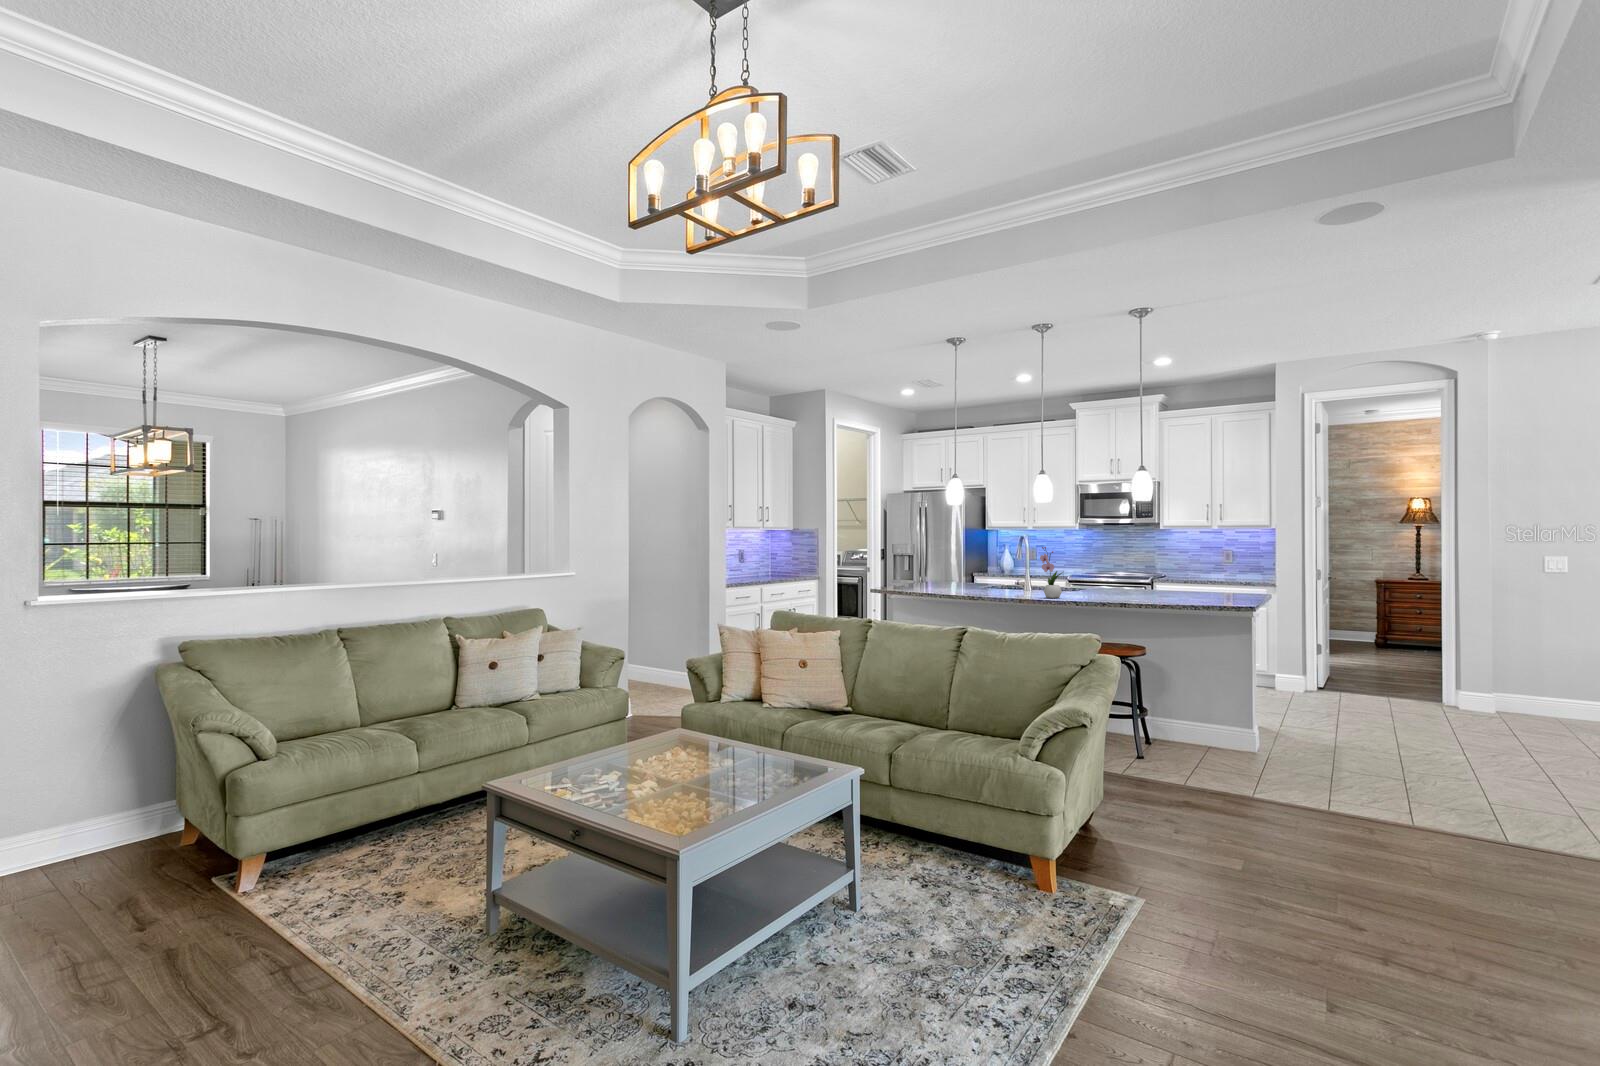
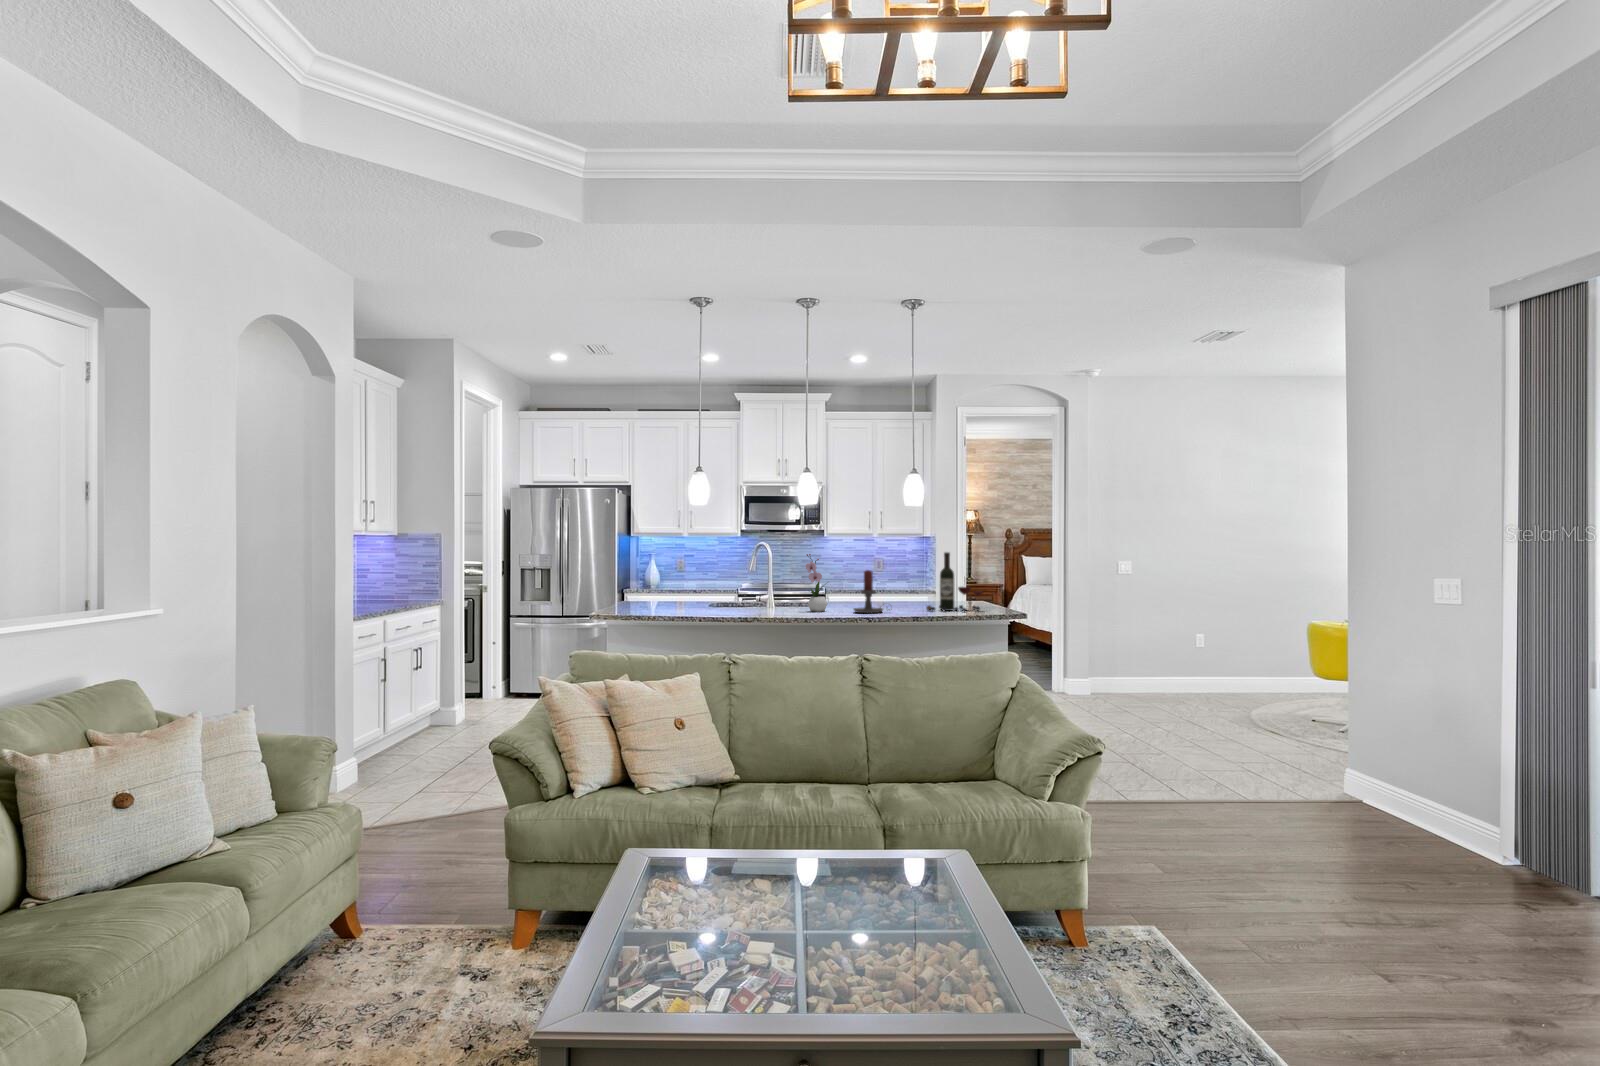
wine bottle: none [1148,547,1202,605] -> present [926,552,983,612]
candle holder: none [1075,562,1109,601] -> present [854,570,892,613]

